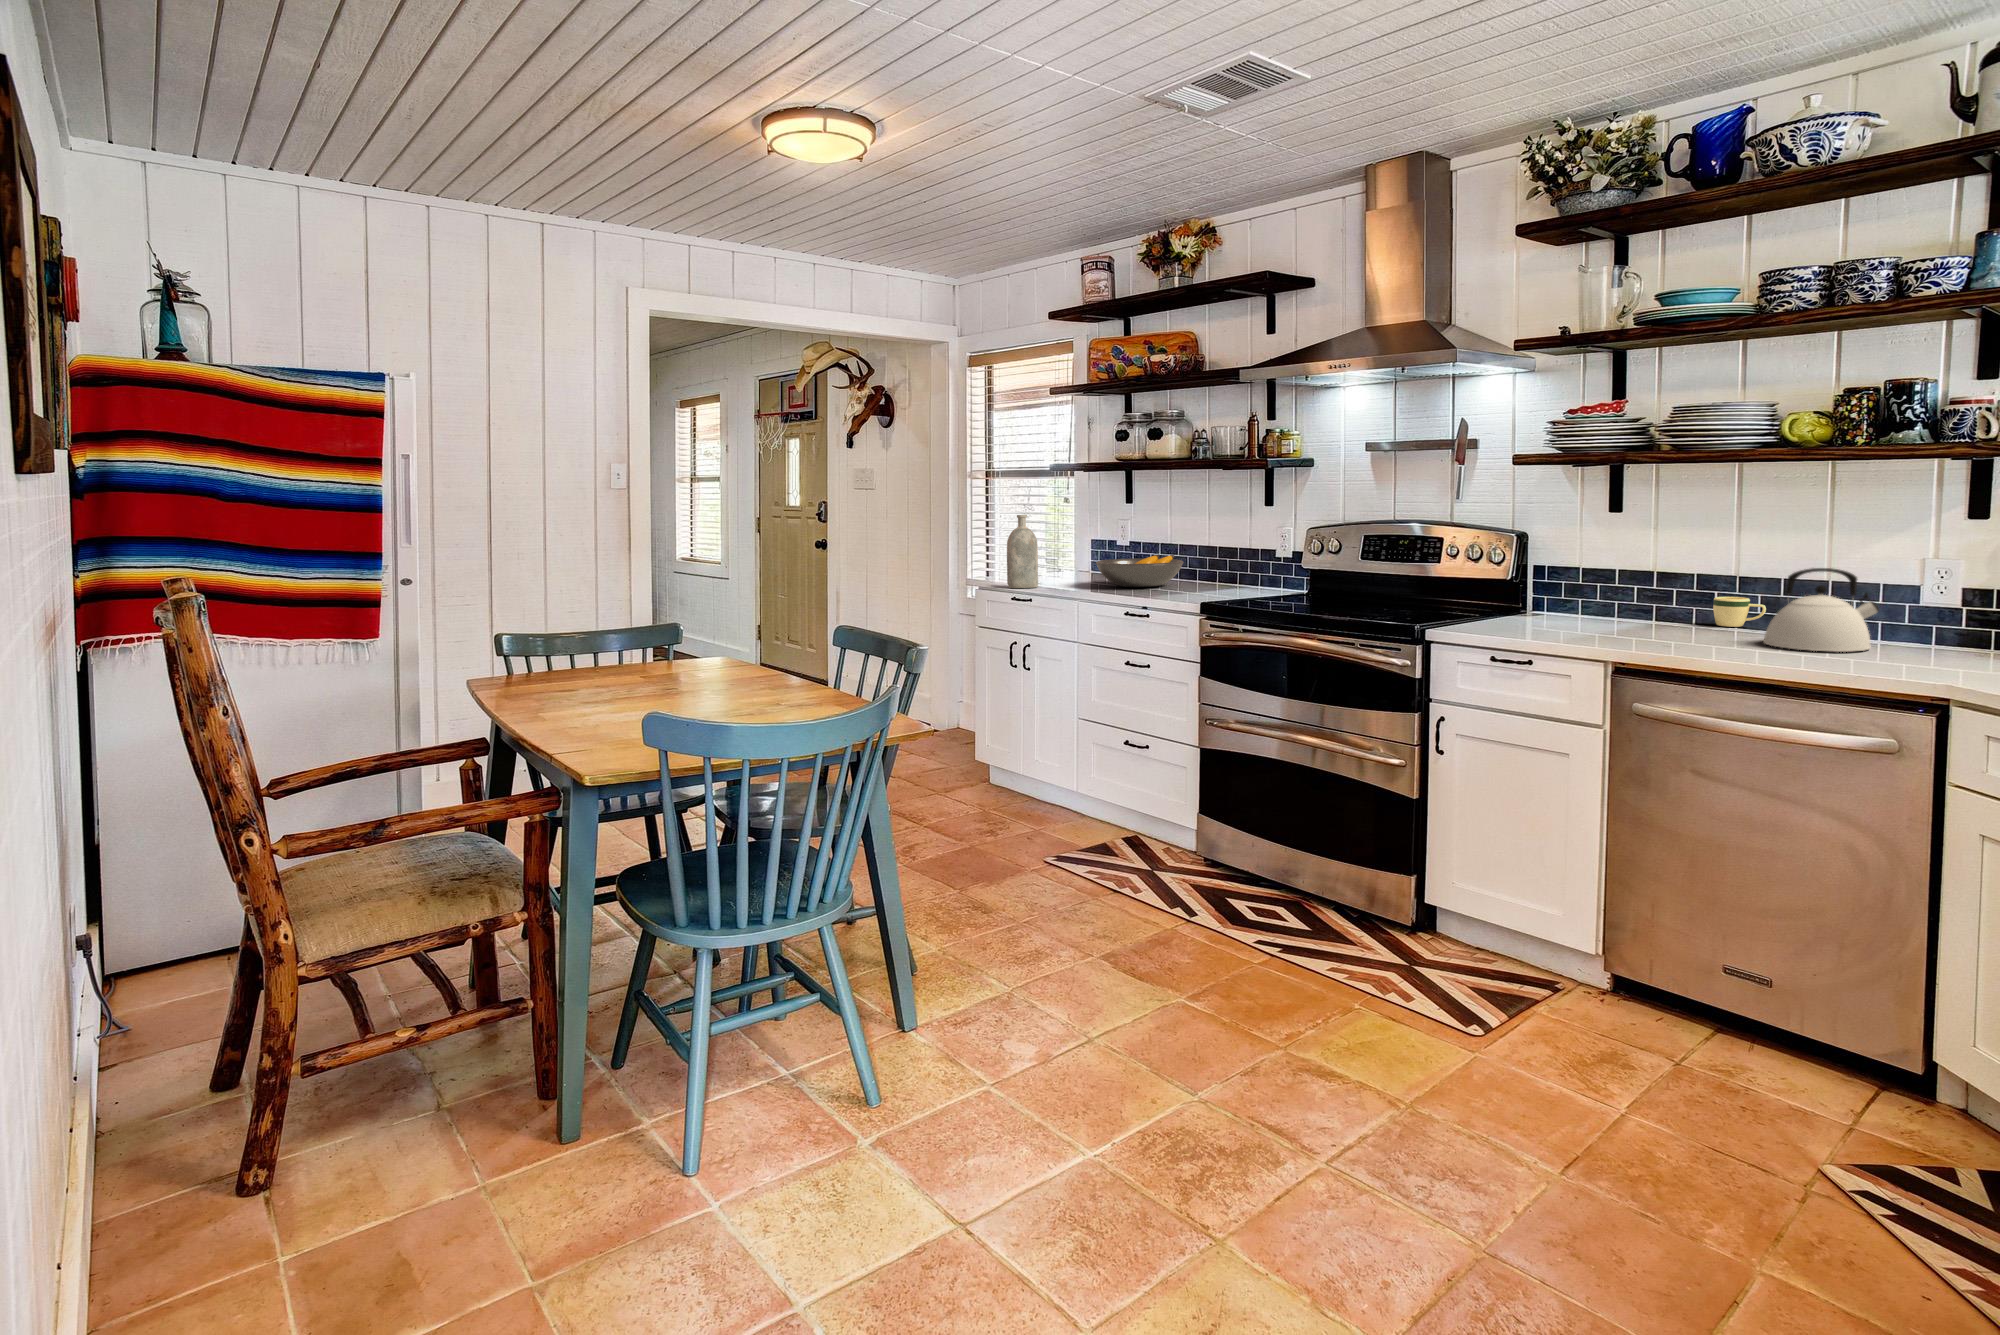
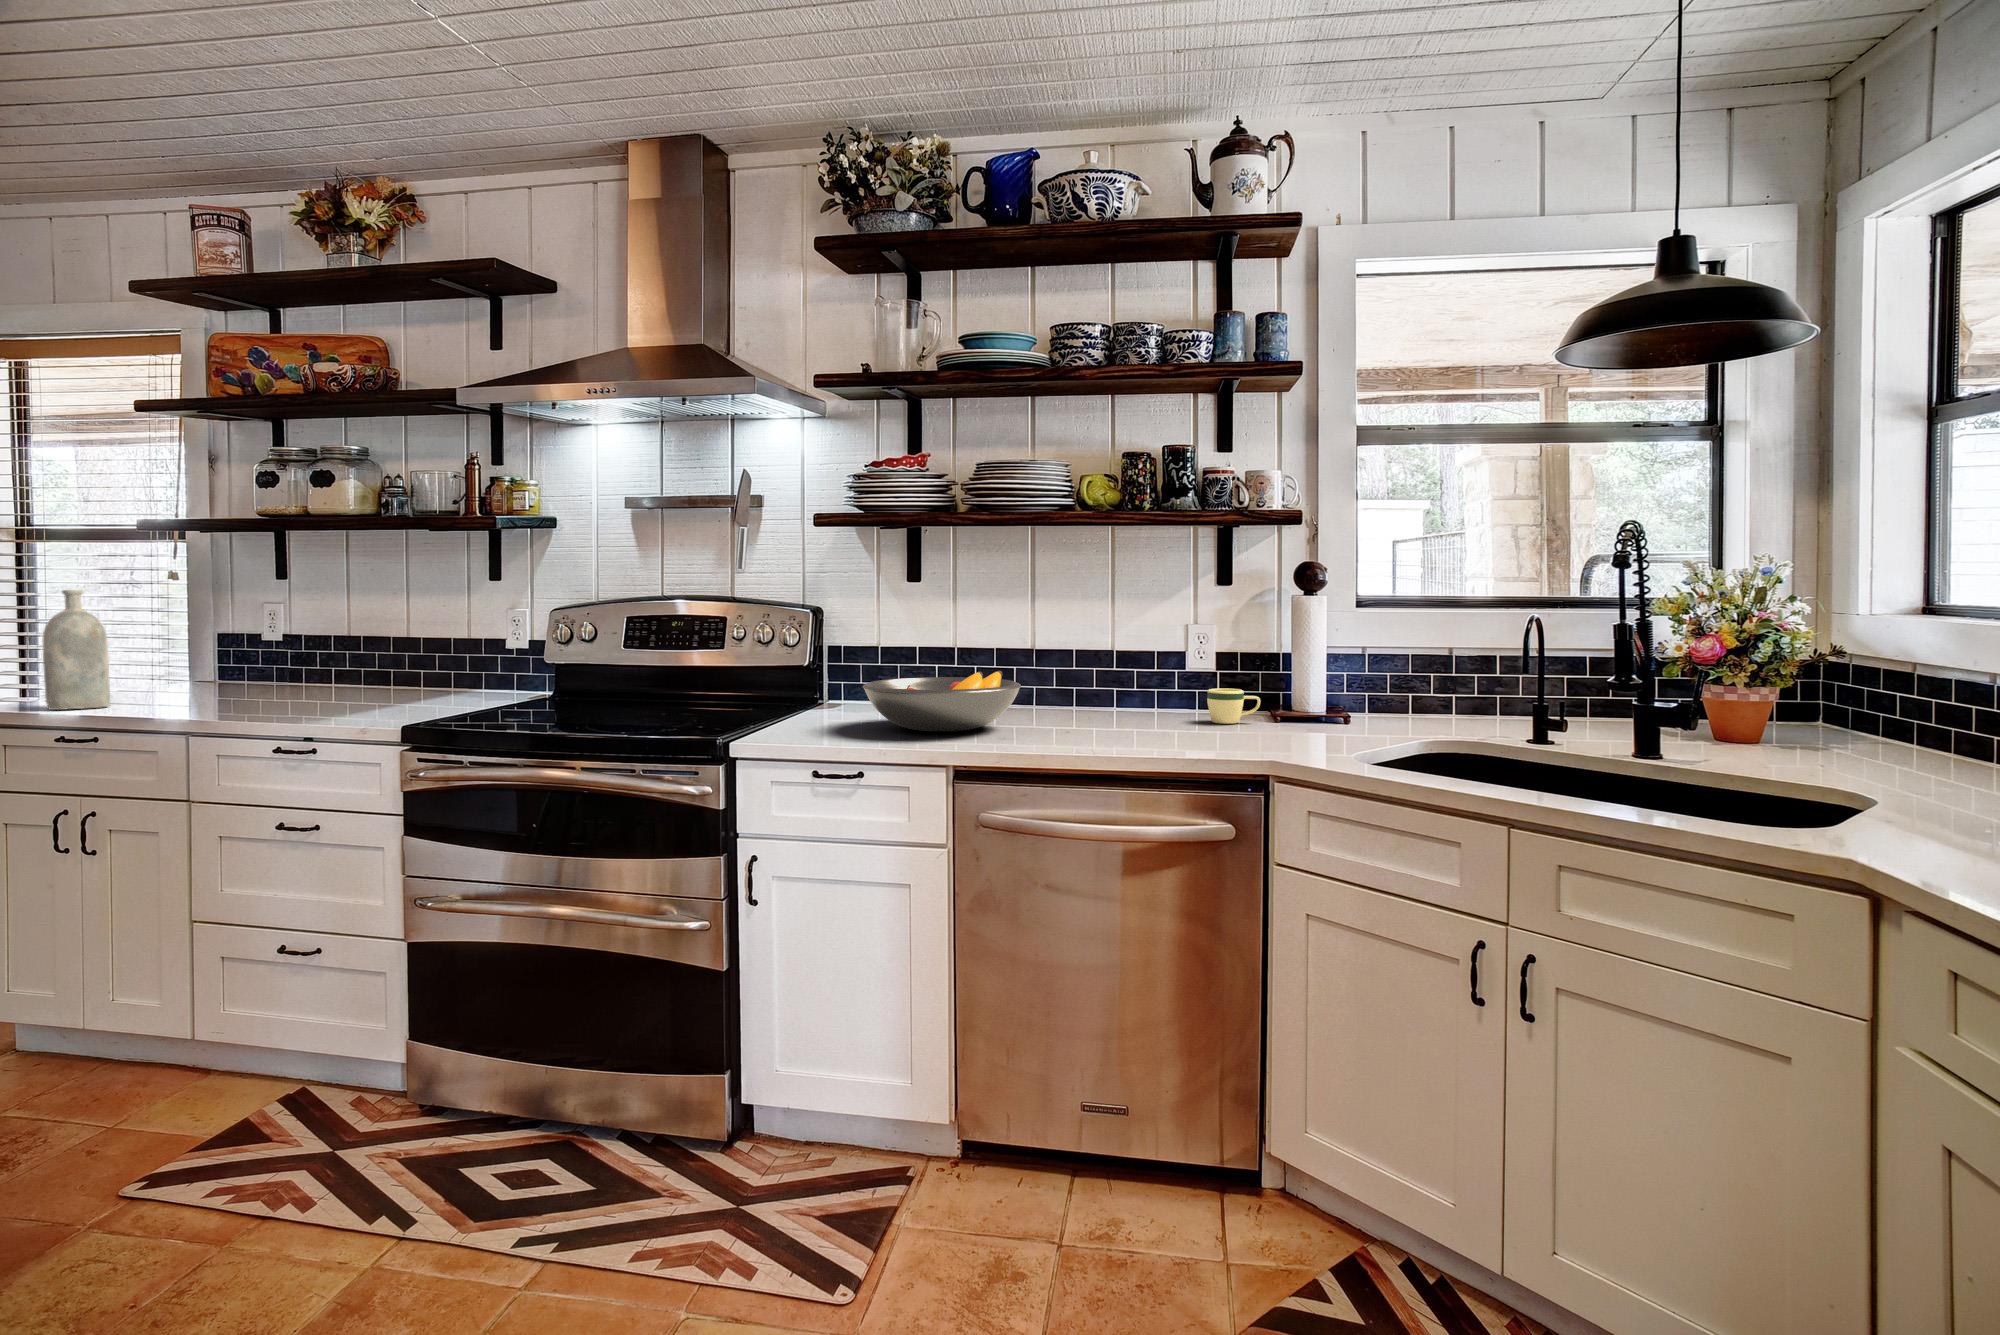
fruit bowl: present [1096,555,1184,587] -> present [863,671,1021,732]
kettle: present [1764,568,1879,652] -> none [1099,646,1199,738]
mug: present [1713,597,1766,627] -> present [1207,688,1260,724]

